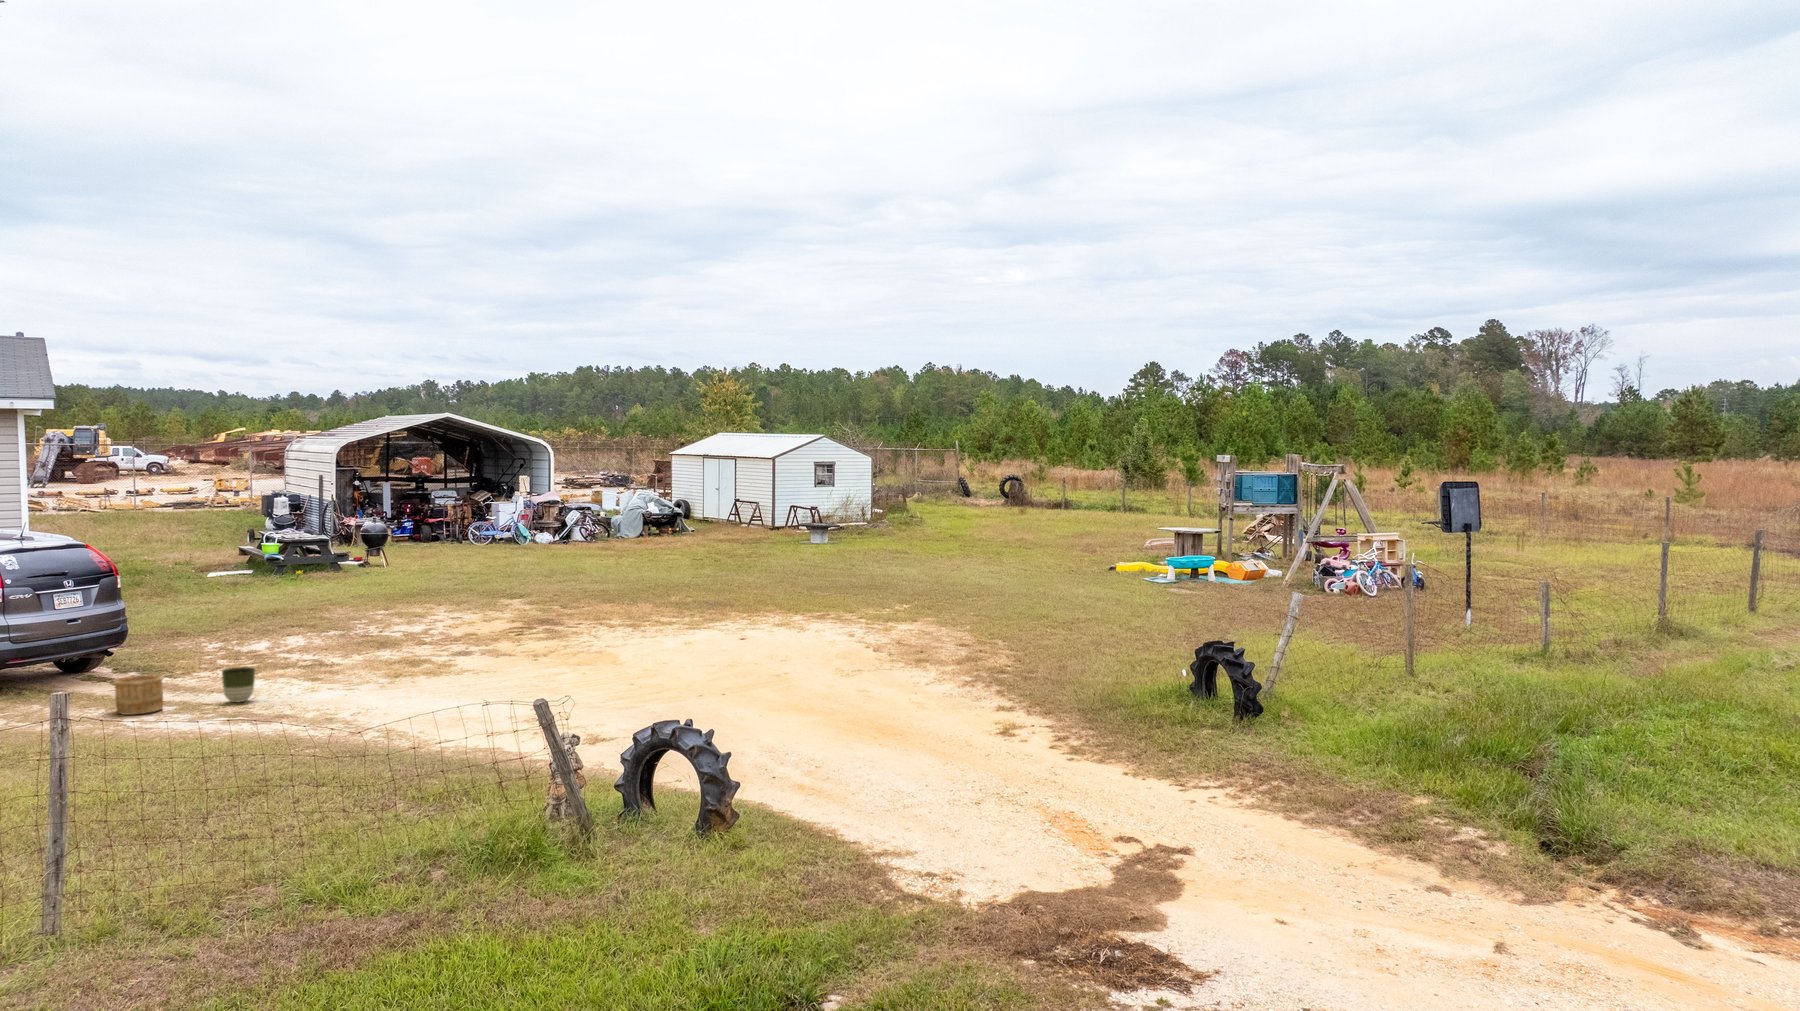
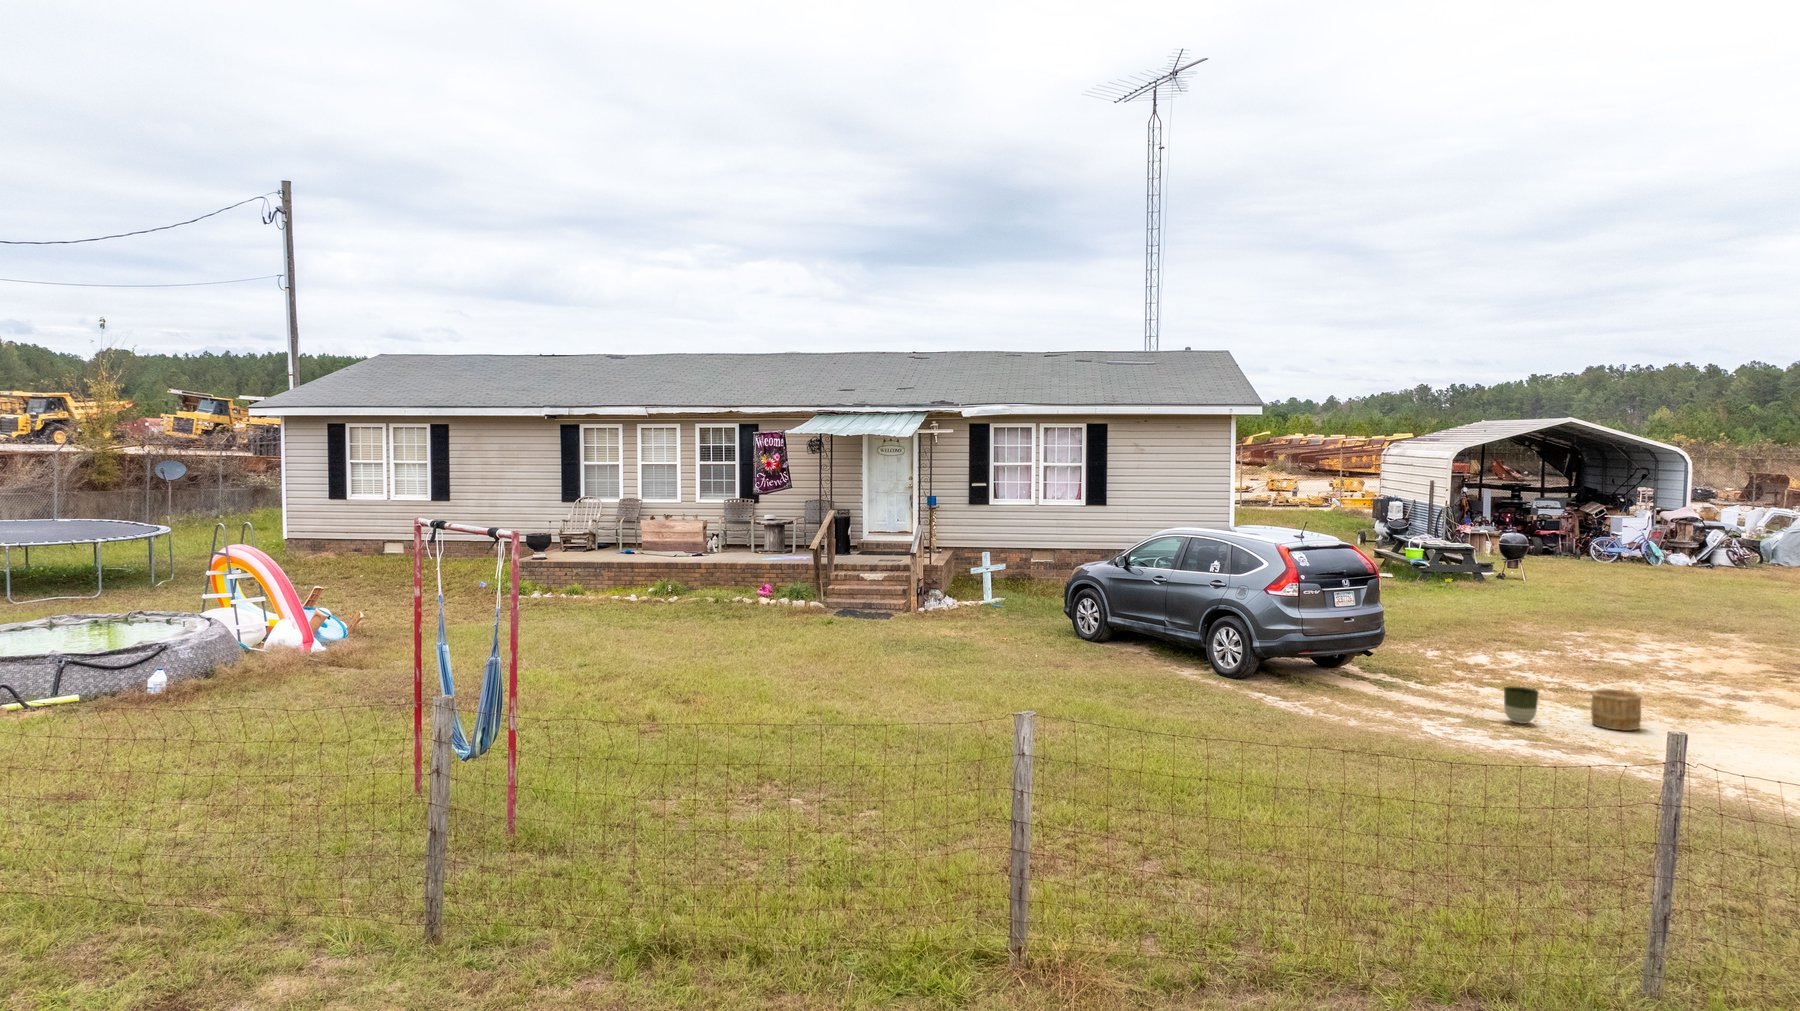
wooden bucket: present [114,674,163,715] -> present [1591,689,1642,730]

